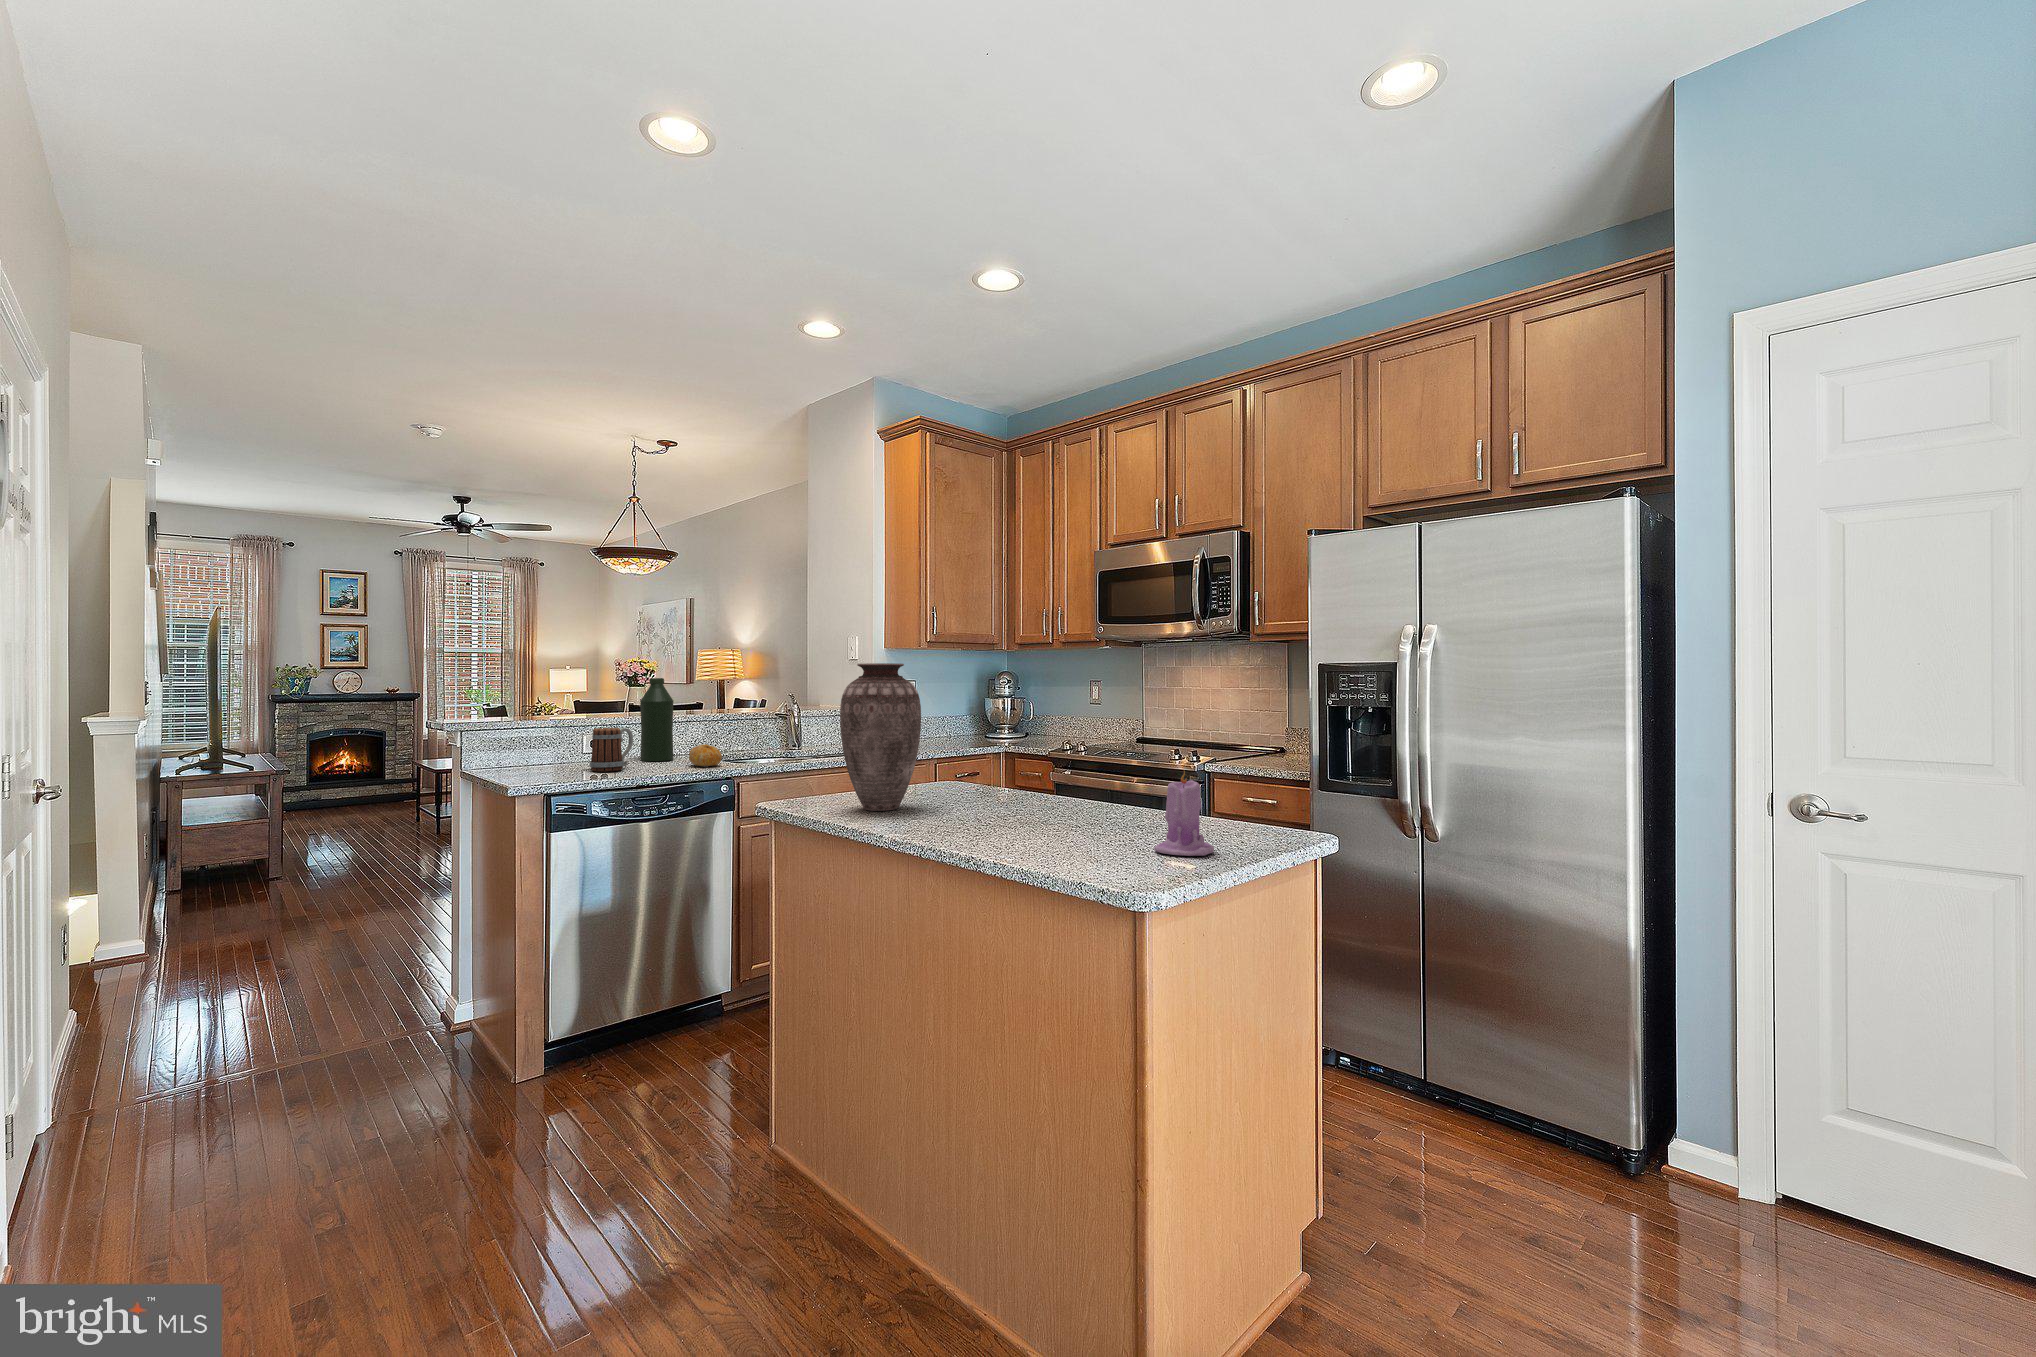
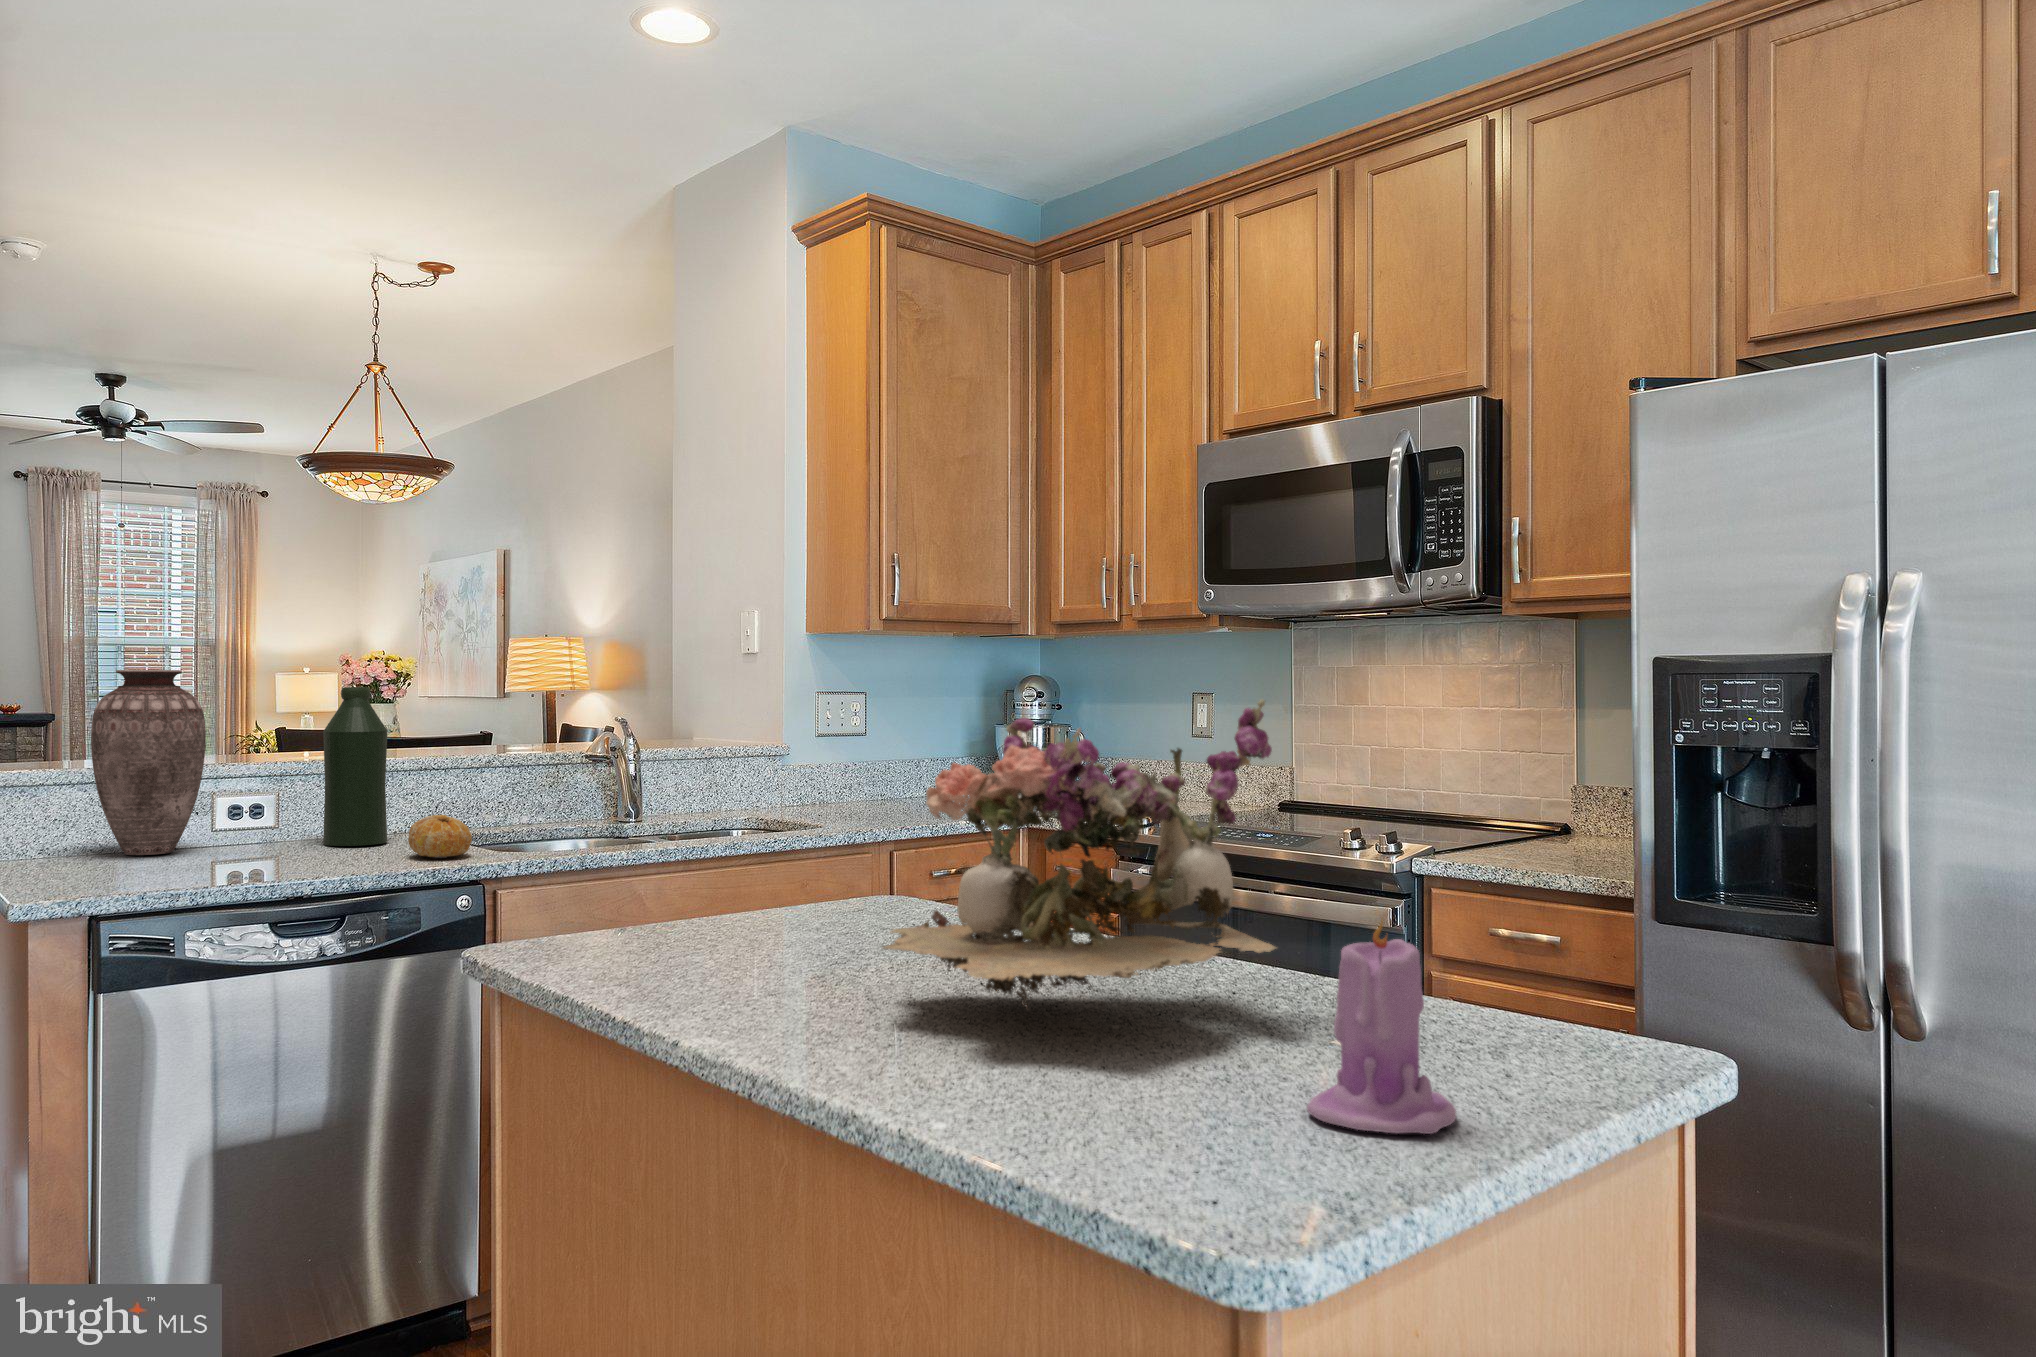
vase: present [840,663,921,811] -> present [91,670,206,855]
flower arrangement: none [968,683,1141,821] -> present [882,699,1276,1010]
mug: present [590,728,633,772] -> none [209,783,298,869]

